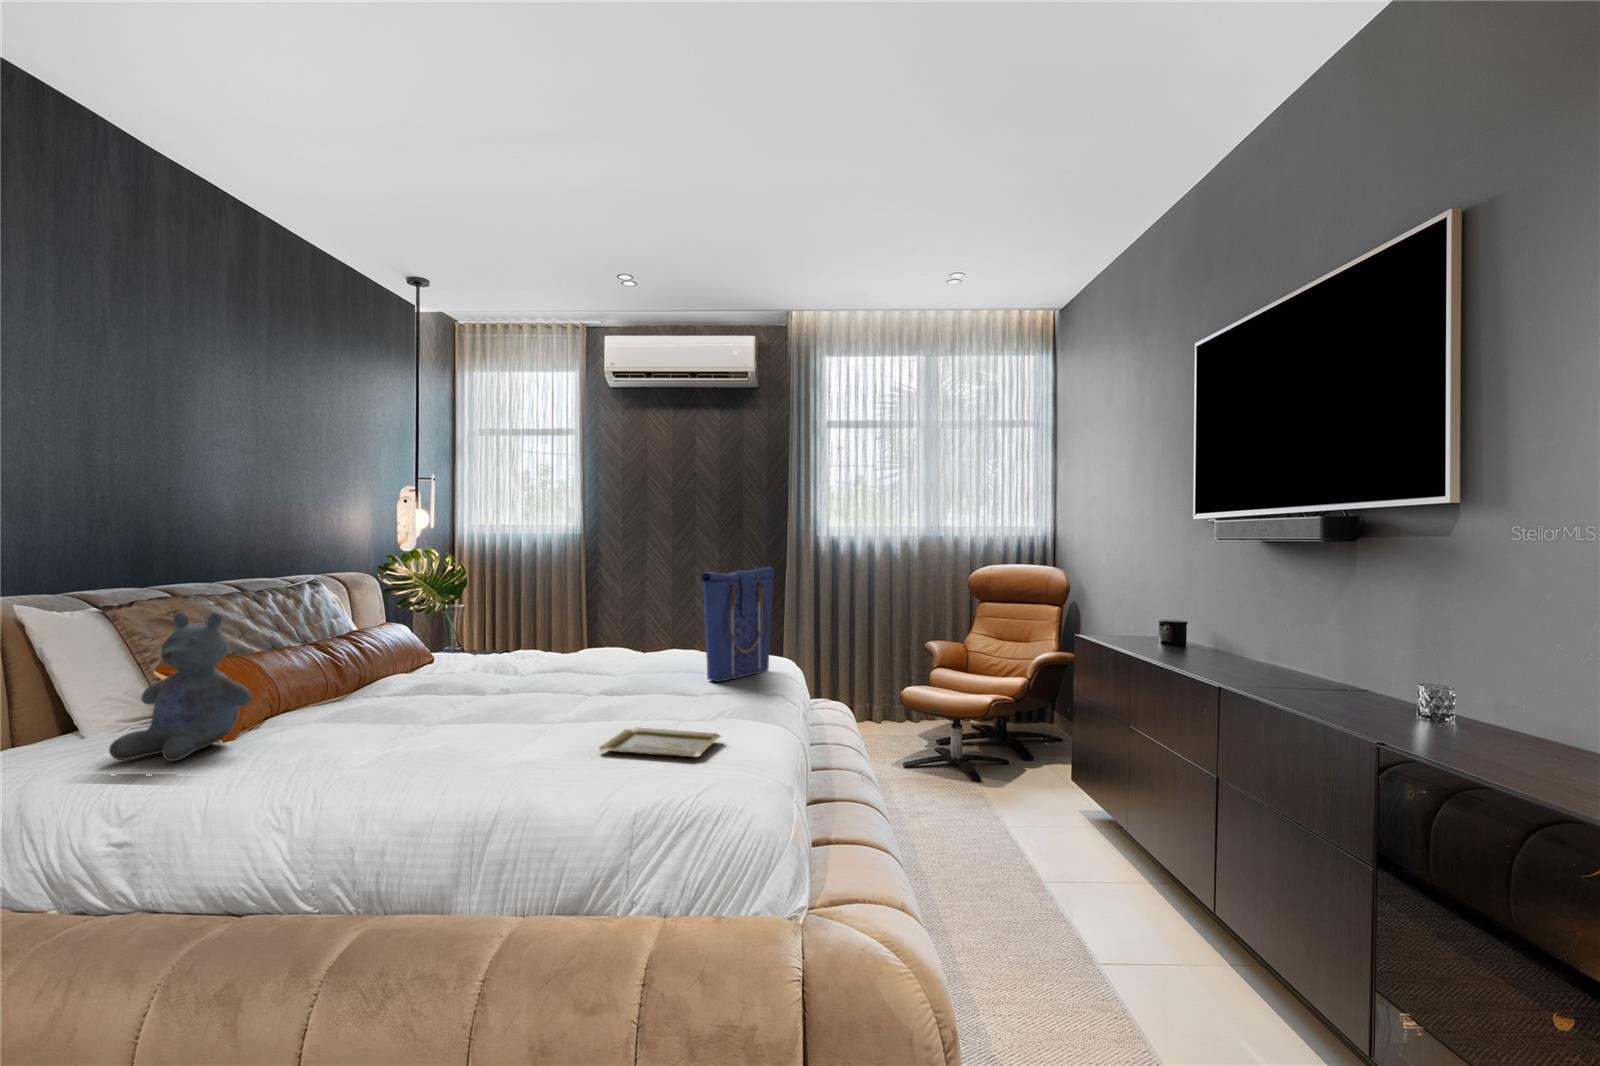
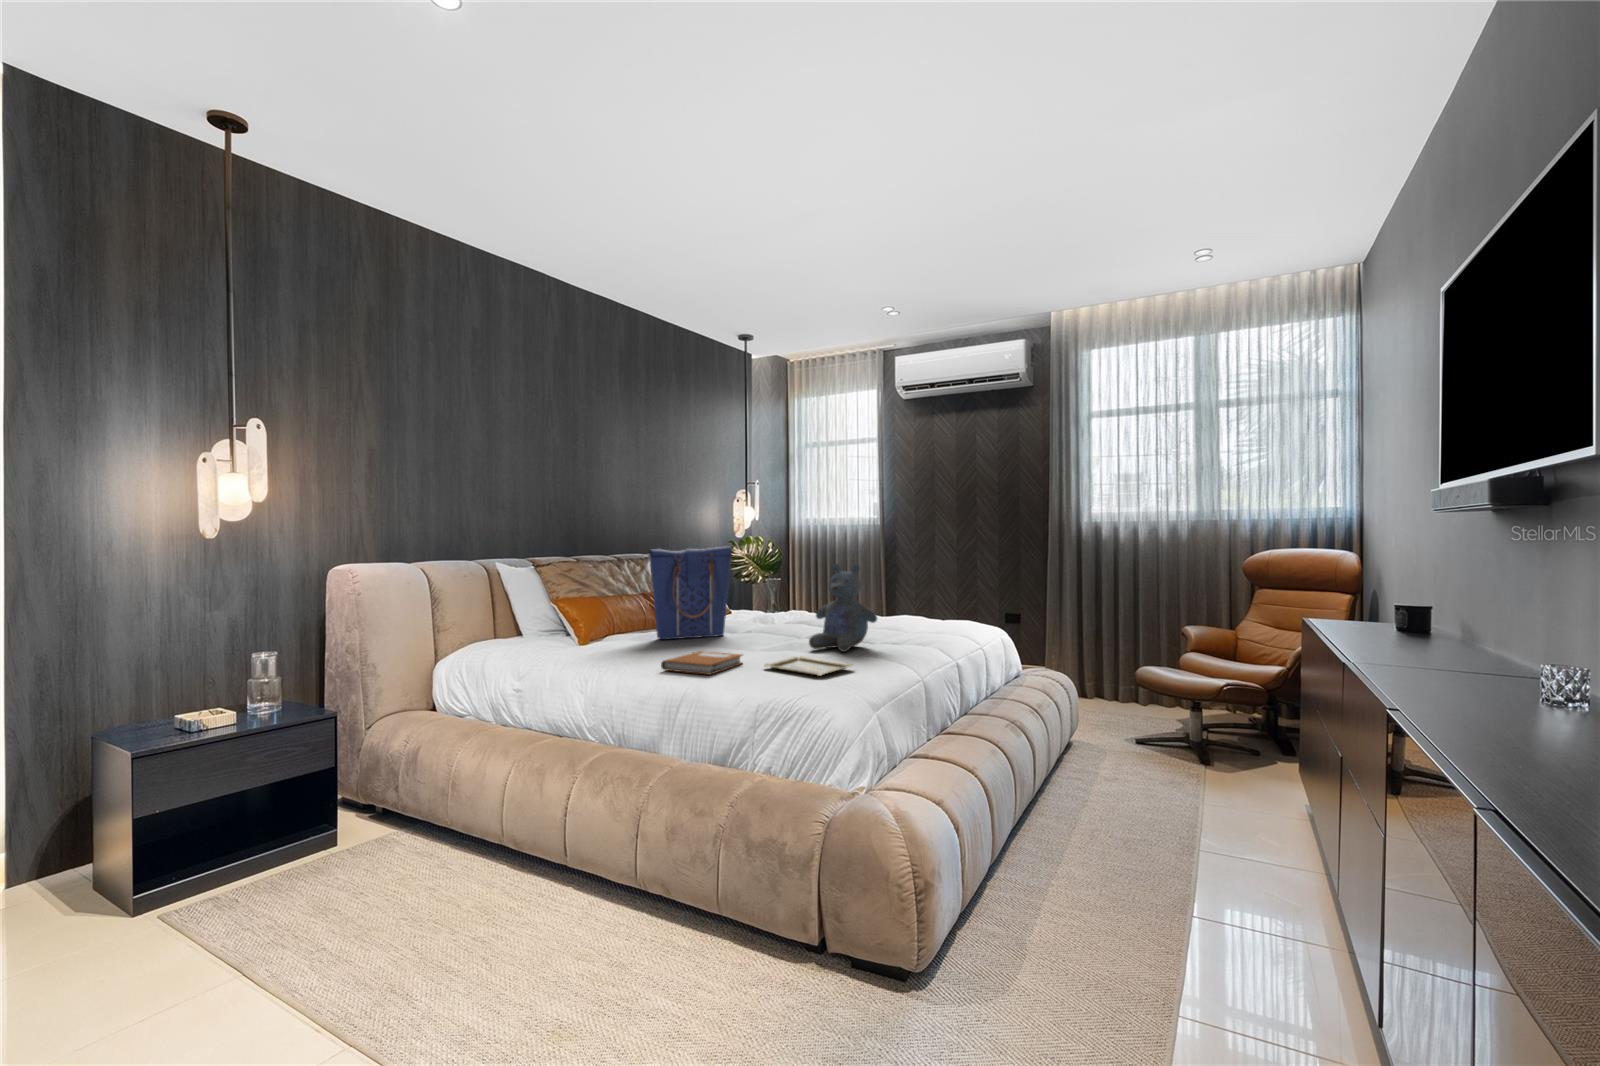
tote bag: present [701,567,774,681] -> present [649,546,732,640]
stuffed bear: present [109,613,252,761] -> present [809,564,877,652]
notebook: none [445,735,558,776] -> present [661,651,743,675]

